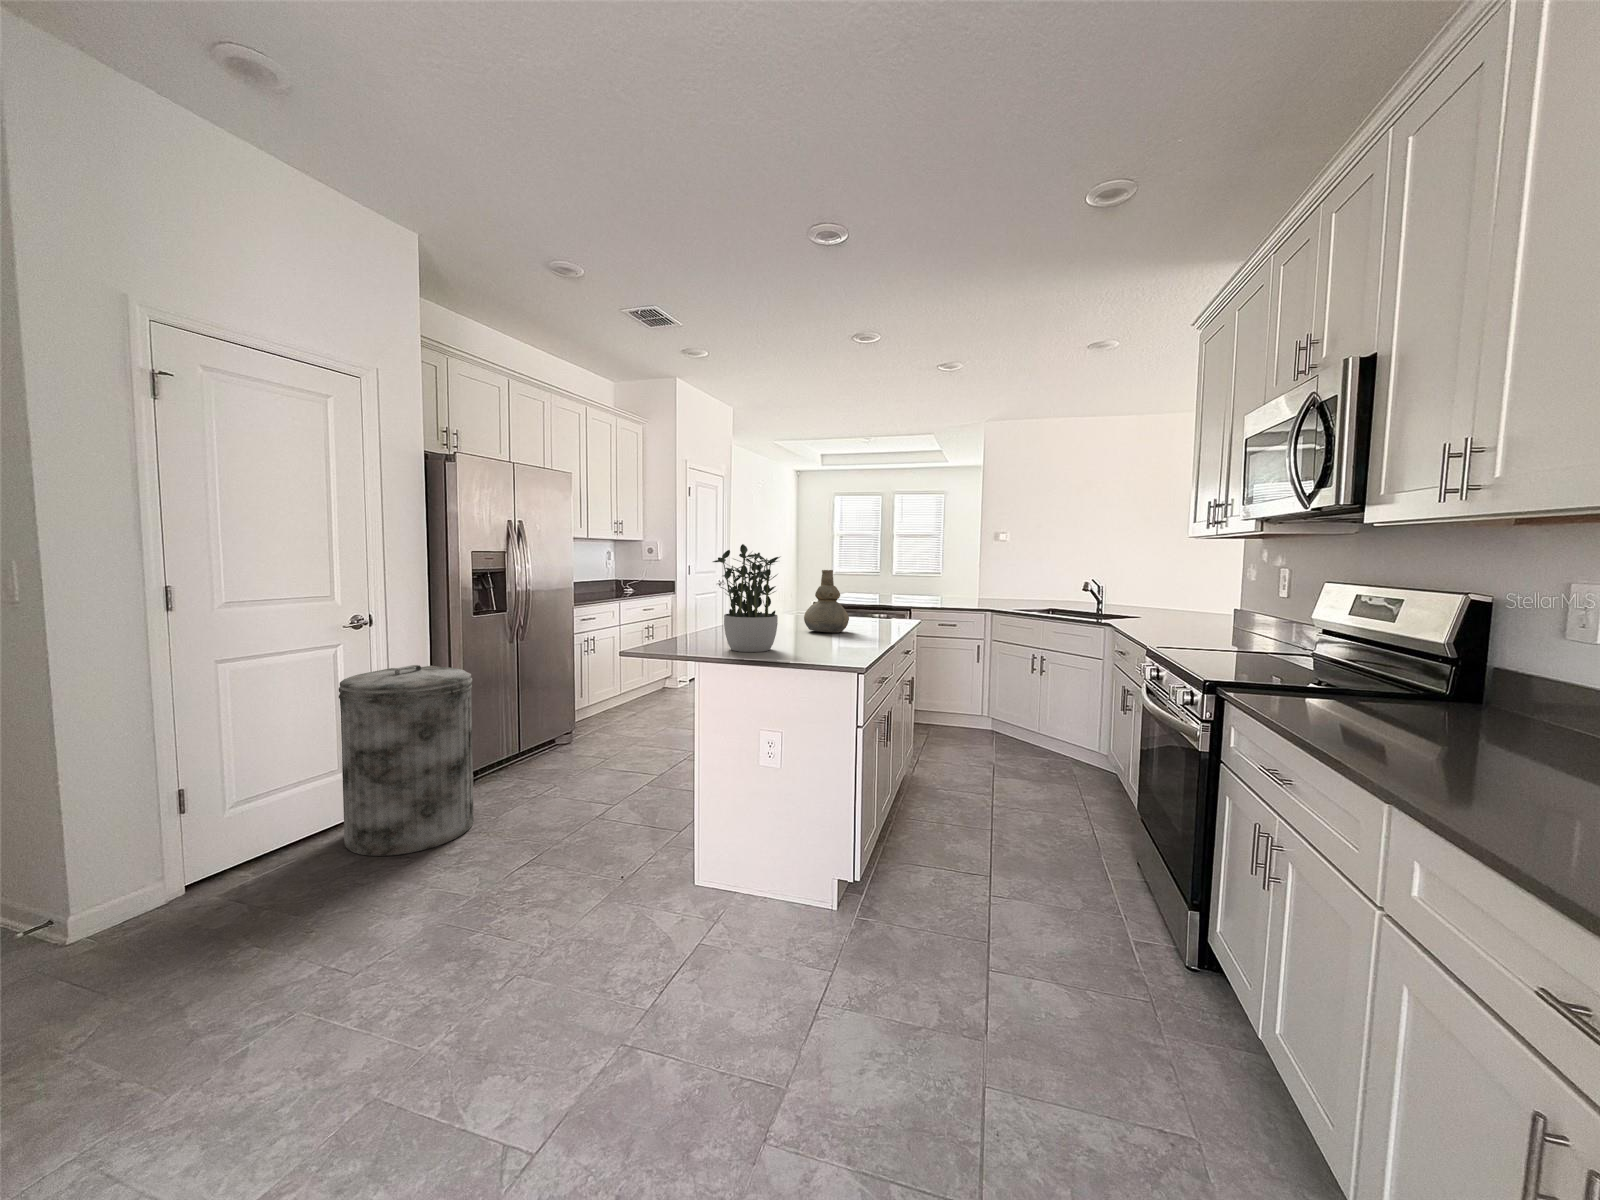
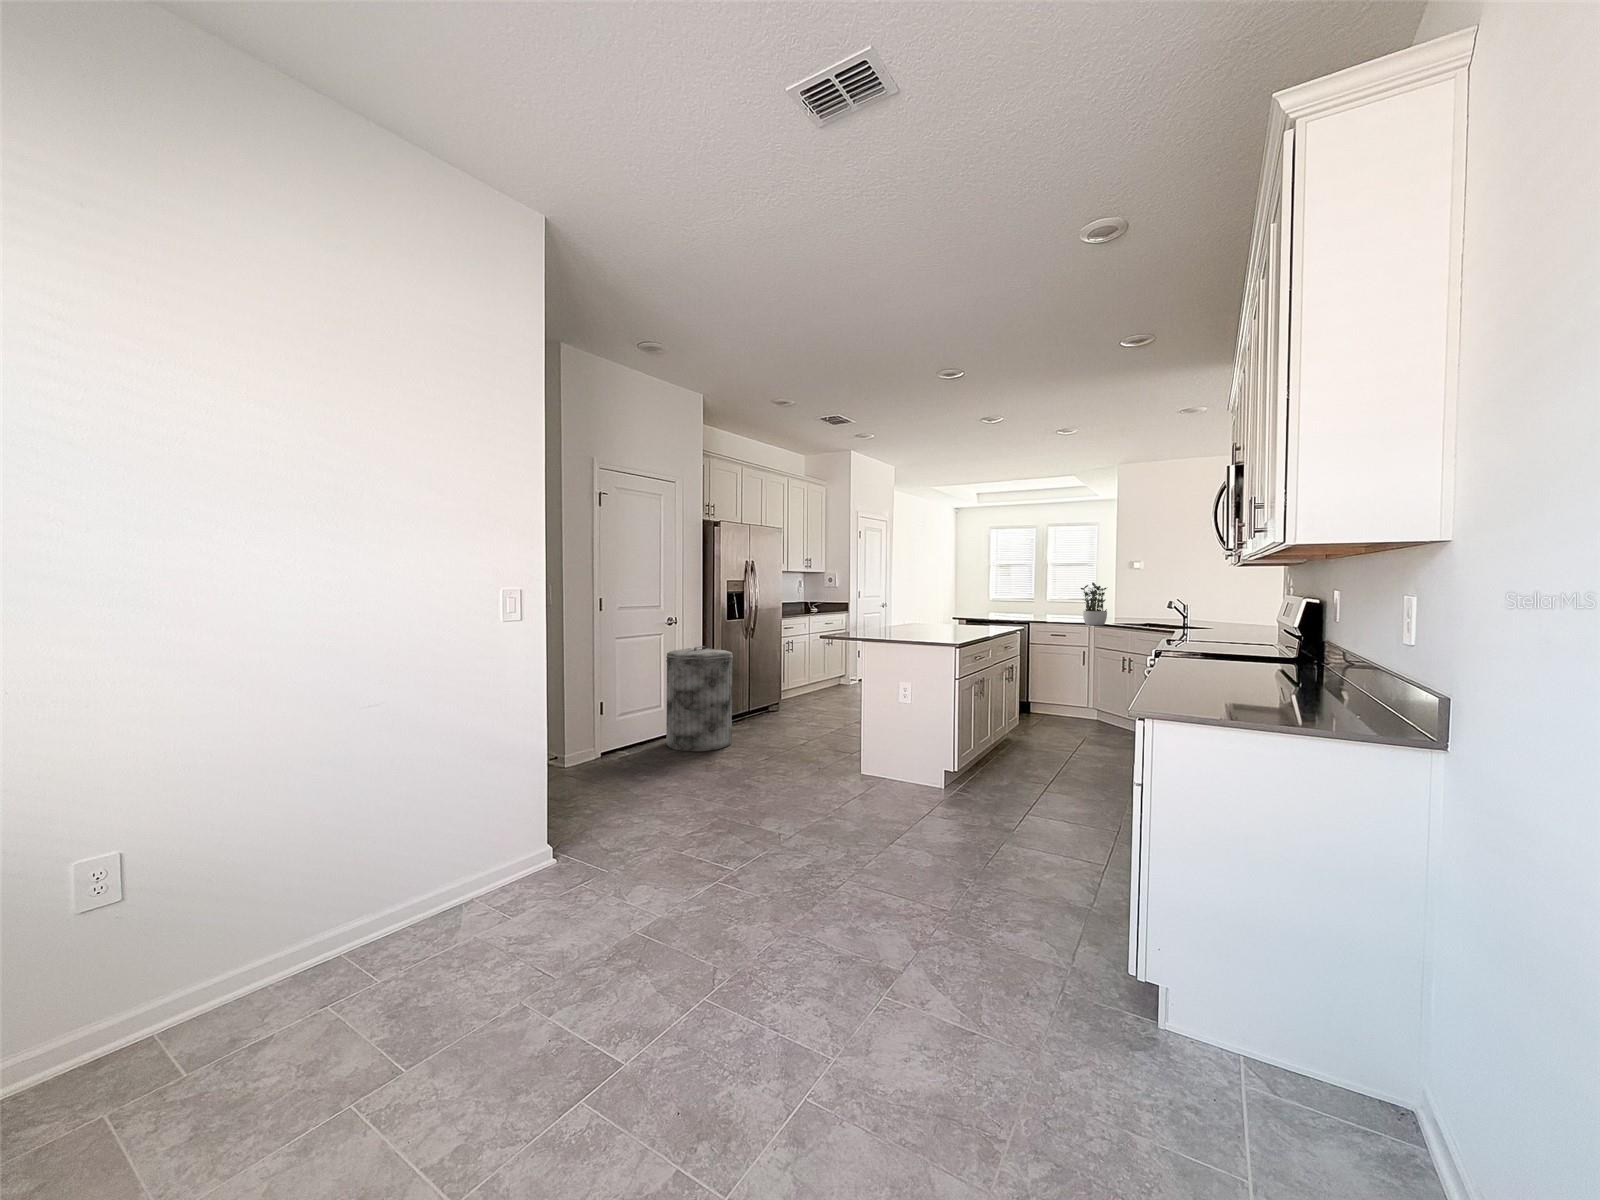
potted plant: present [713,544,780,652] -> present [1081,583,1107,625]
vase: present [804,570,849,632] -> none [934,590,965,631]

